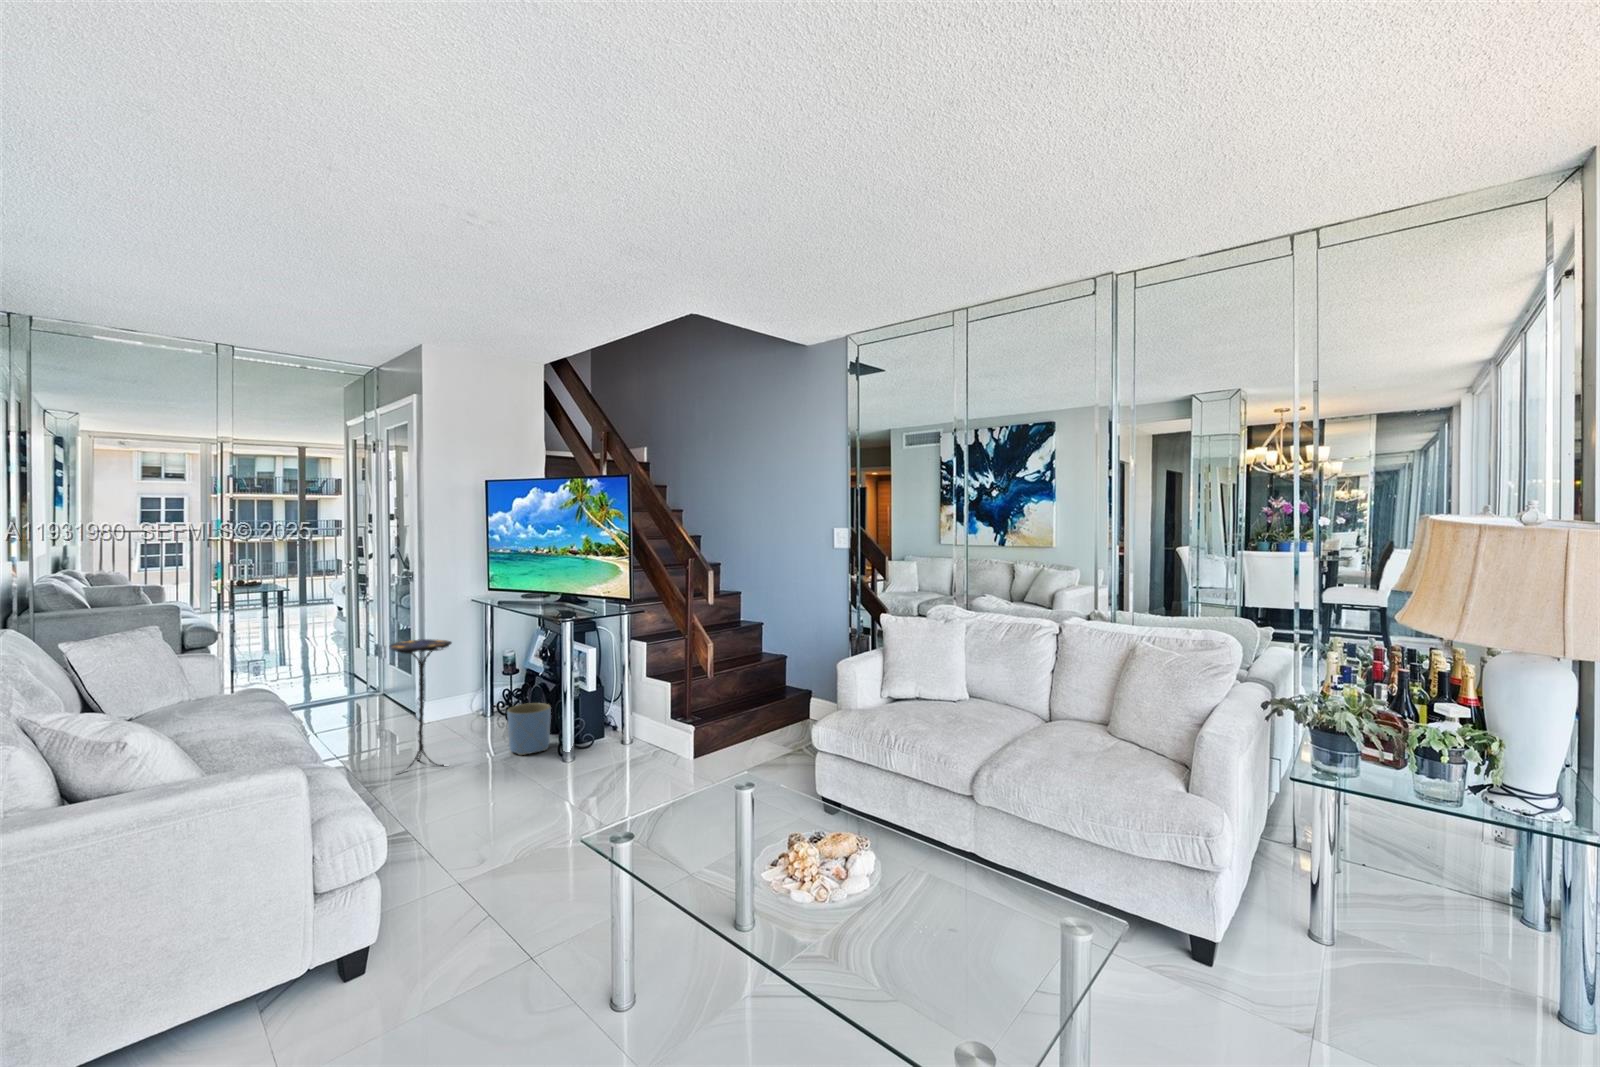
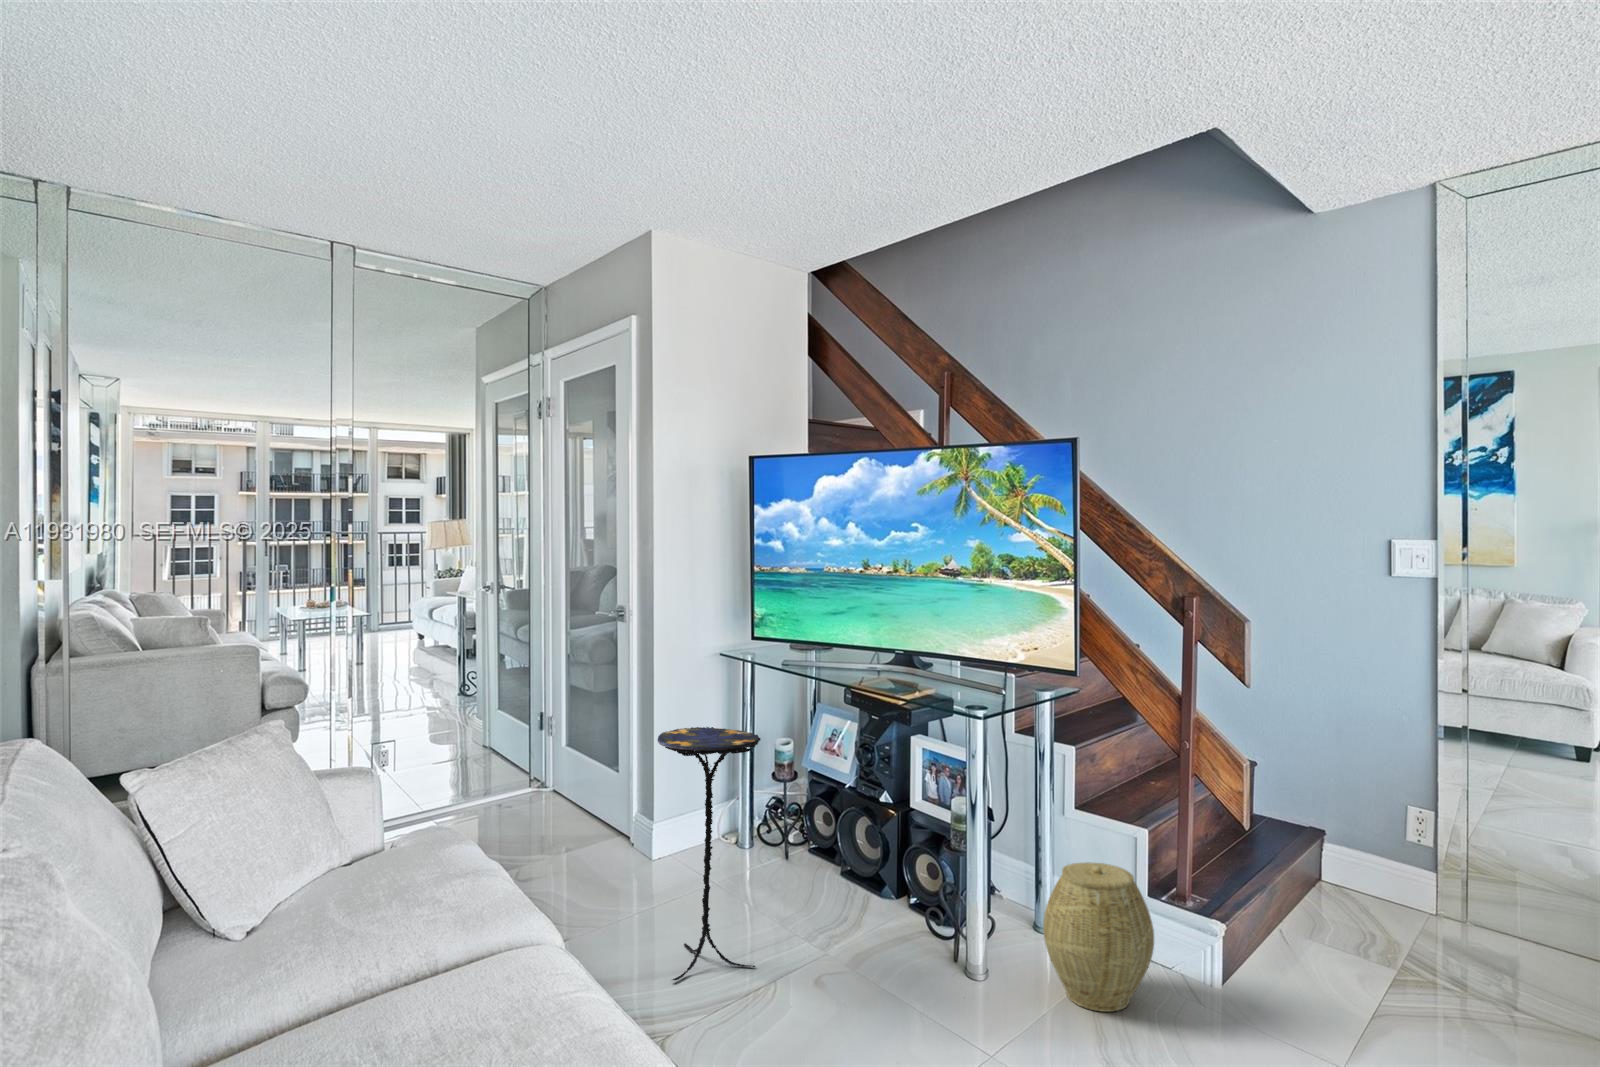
woven basket: none [596,701,652,774] -> present [1043,862,1154,1012]
planter: present [507,703,551,755] -> none [839,849,914,951]

